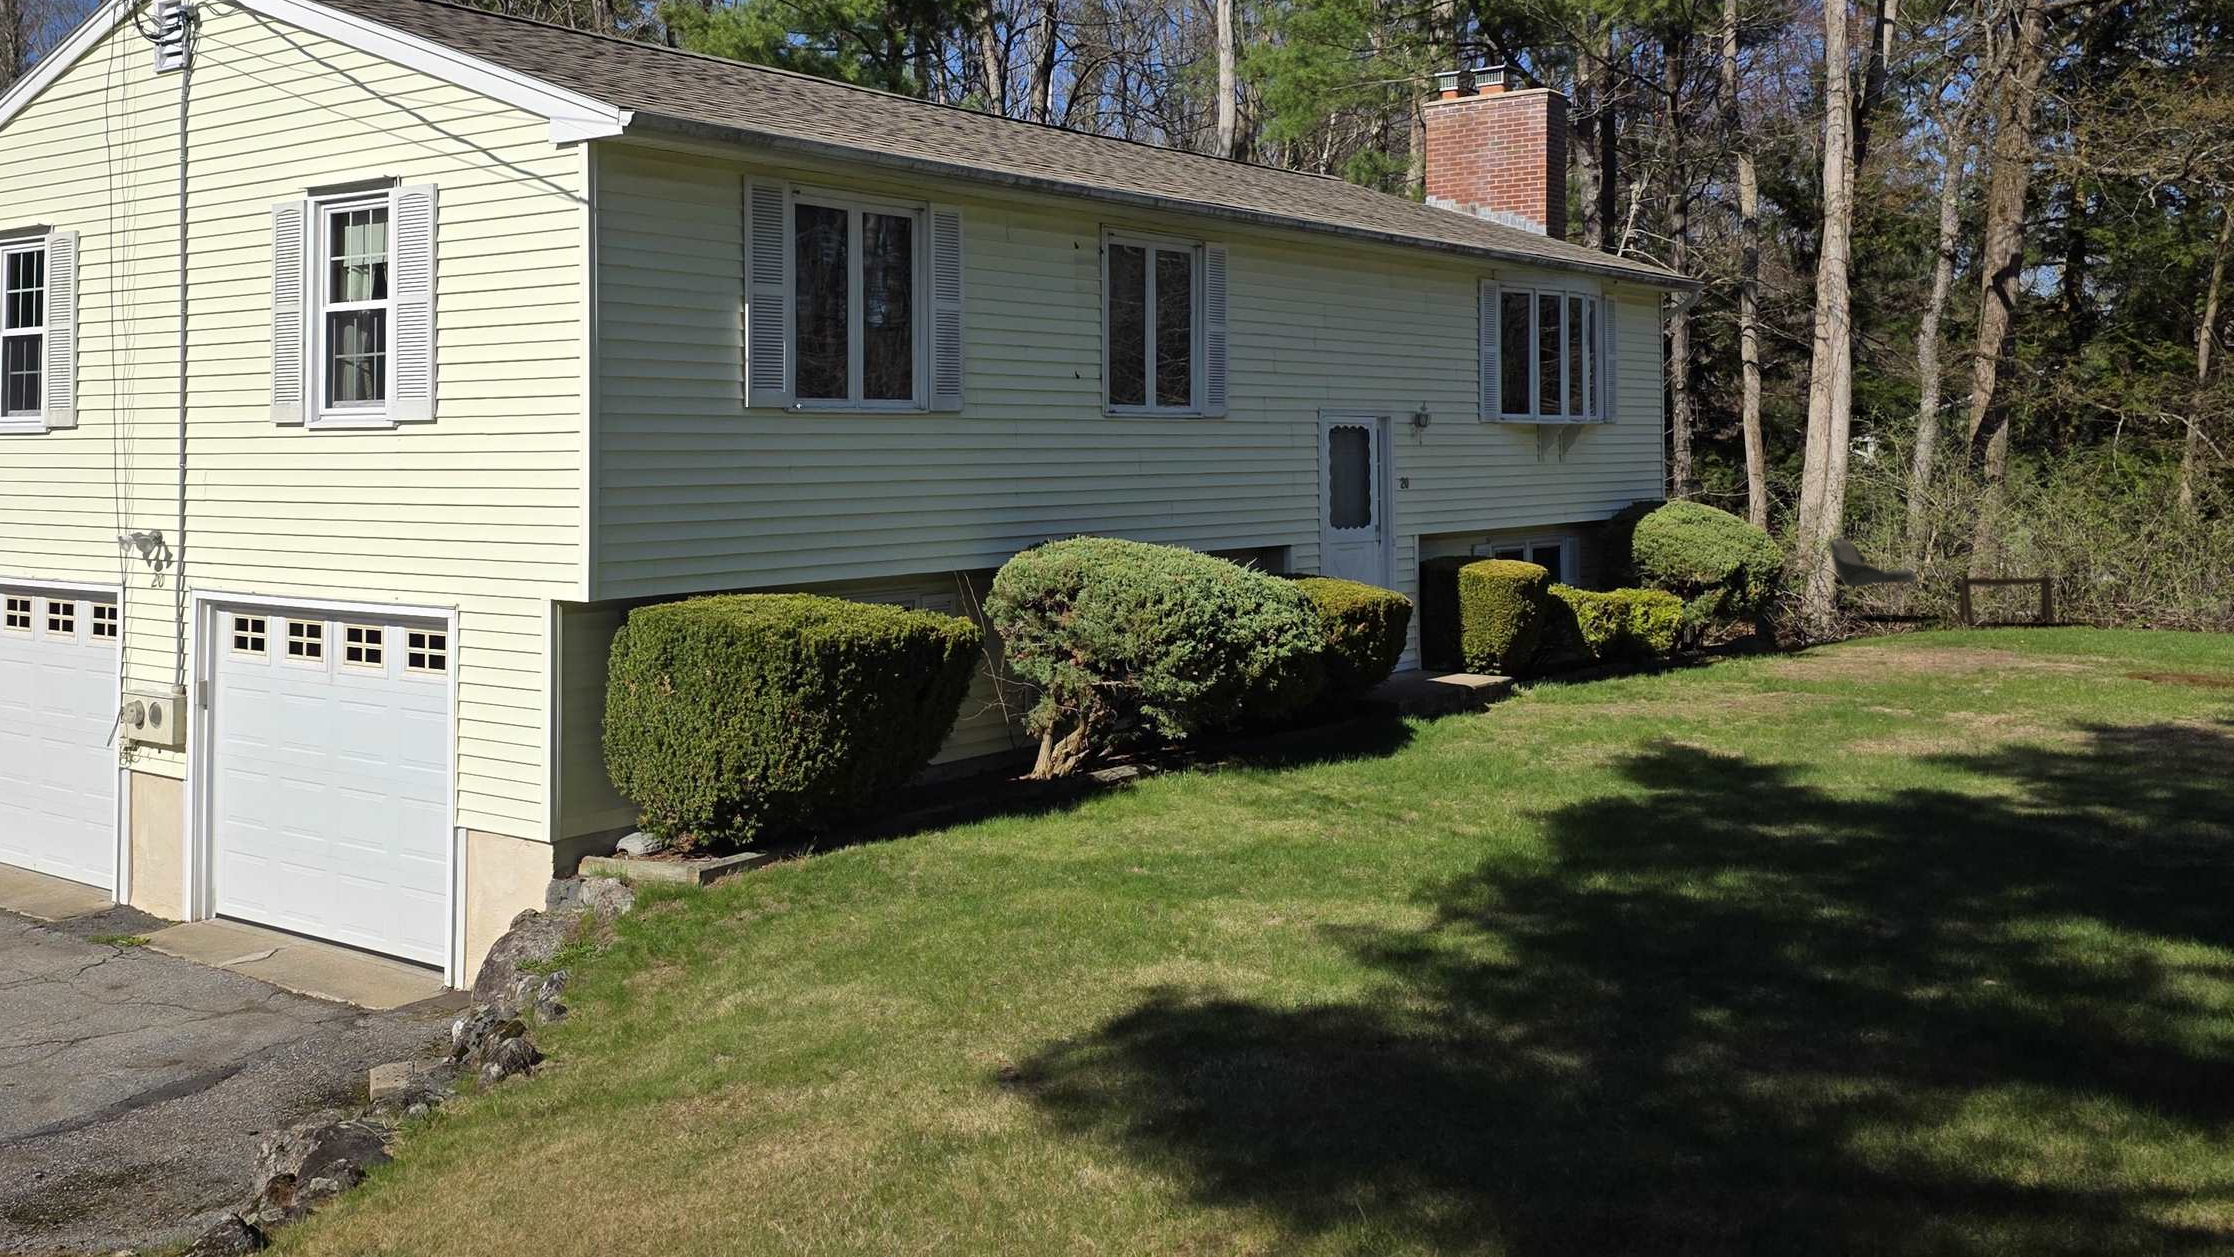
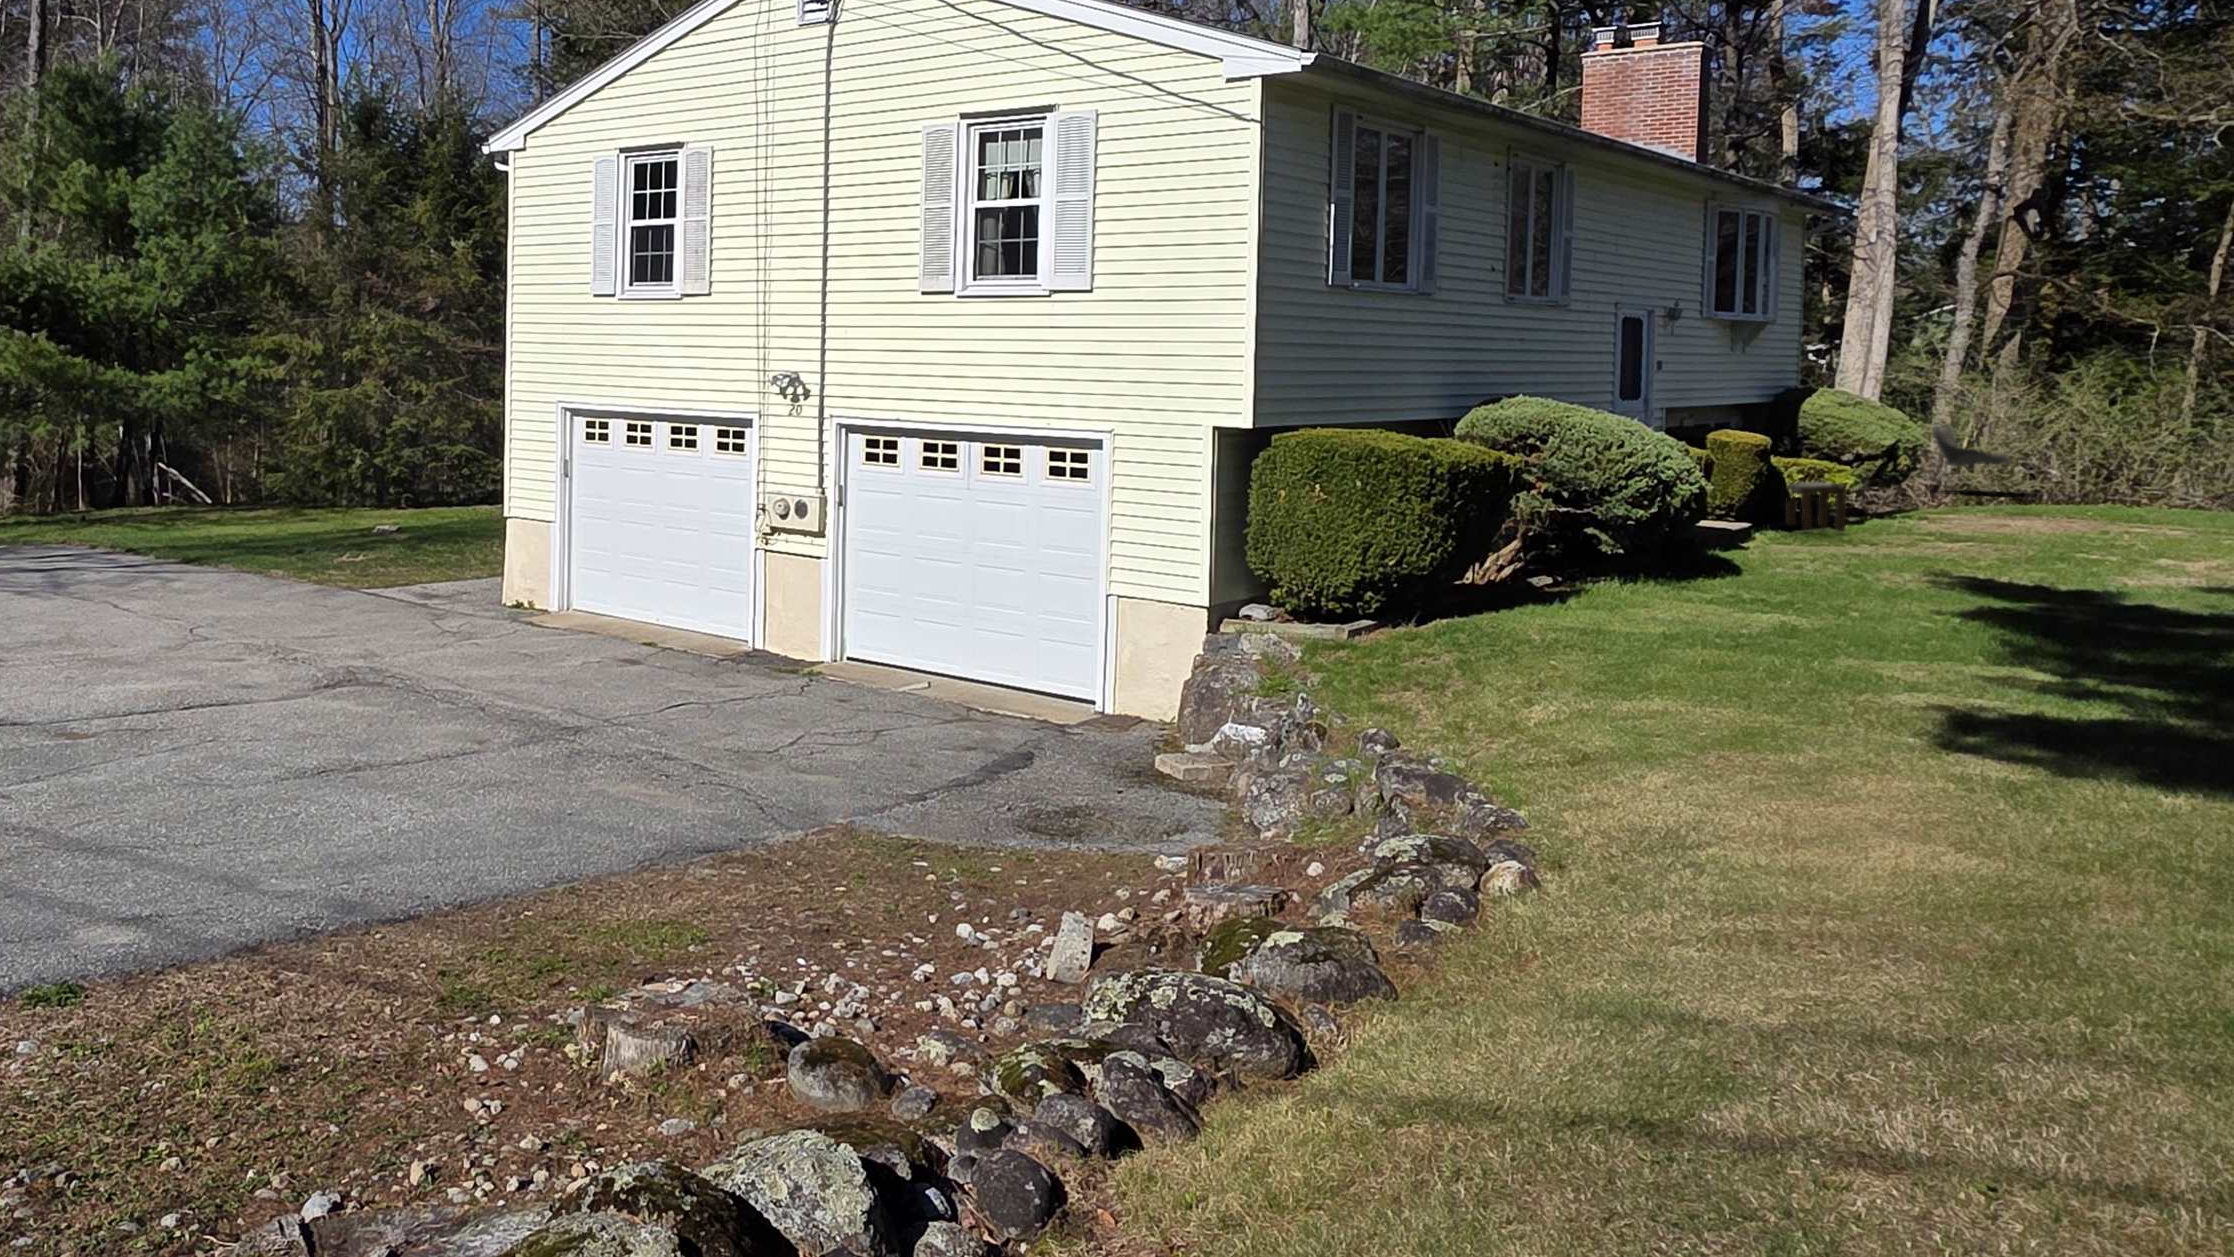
bench: present [1959,577,2054,625] -> present [1786,482,1846,533]

